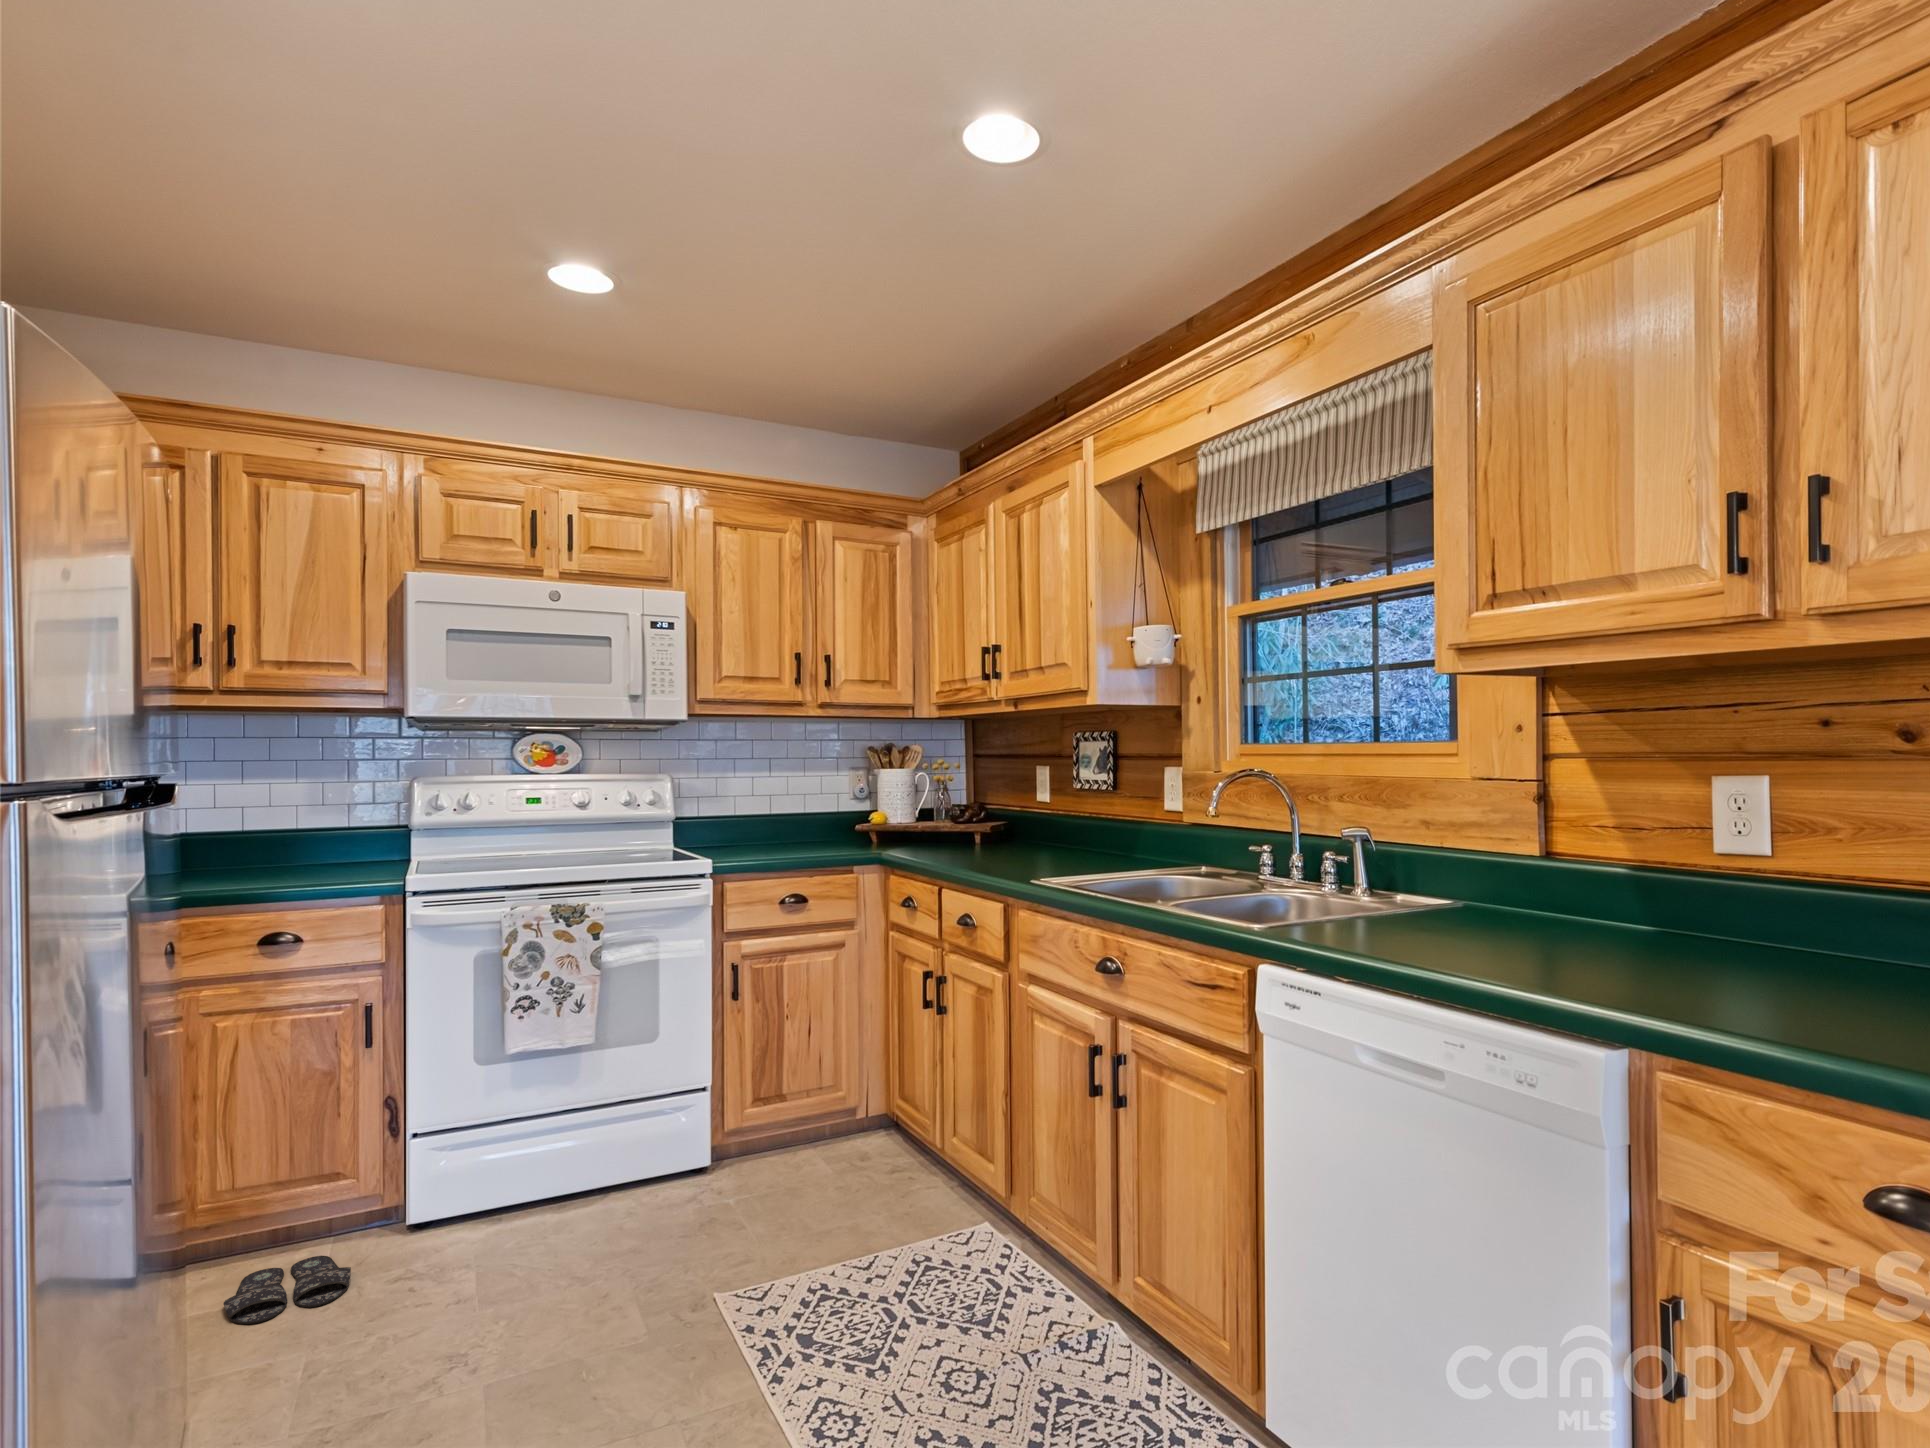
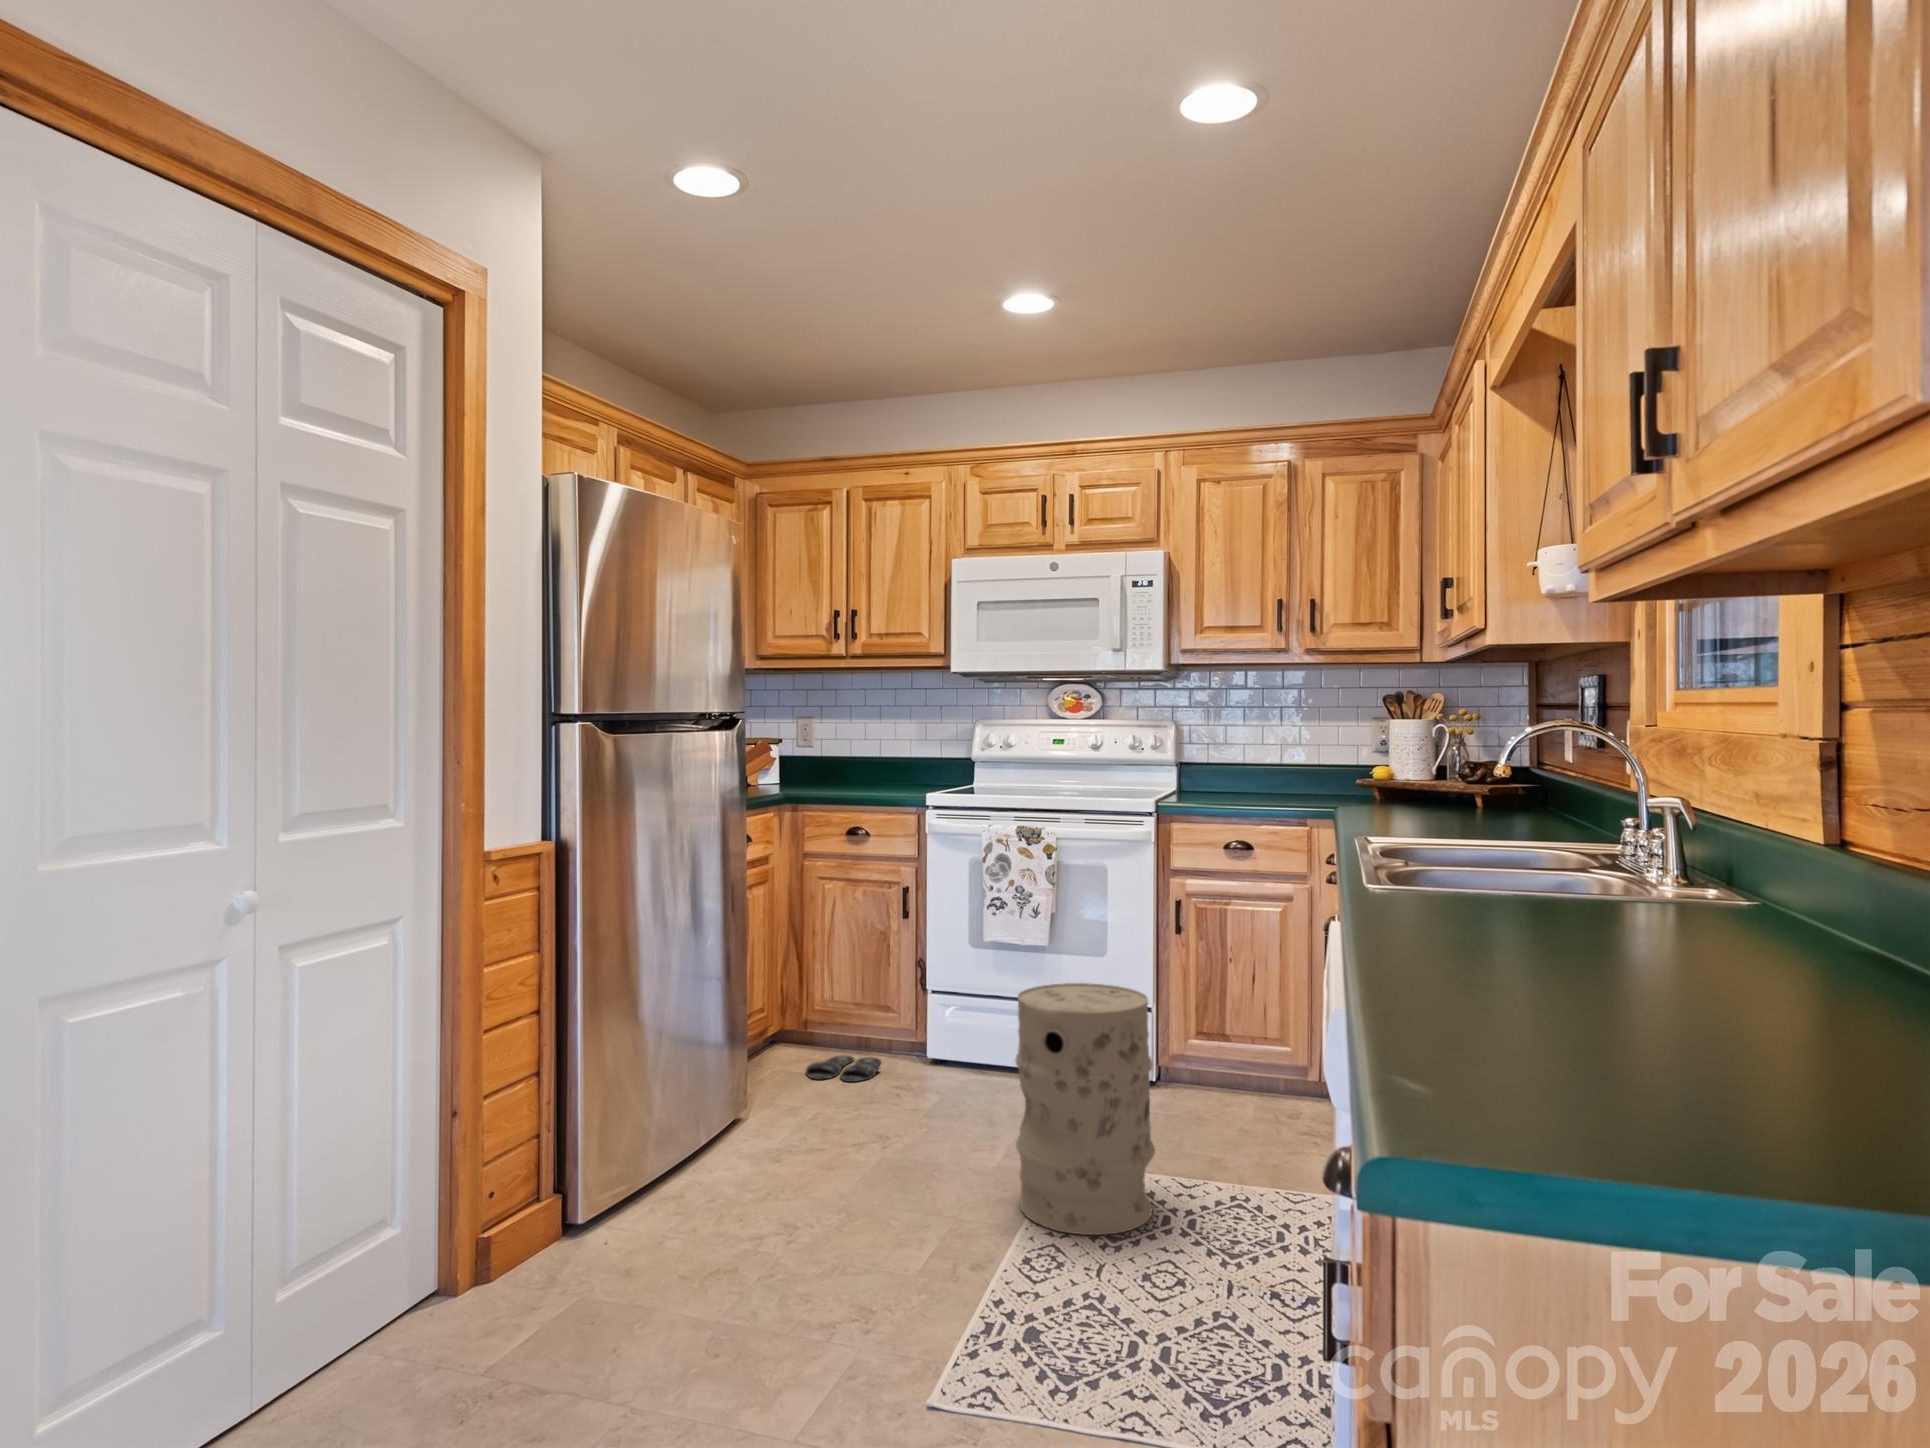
trash can: none [756,1073,911,1376] -> present [1015,983,1155,1235]

